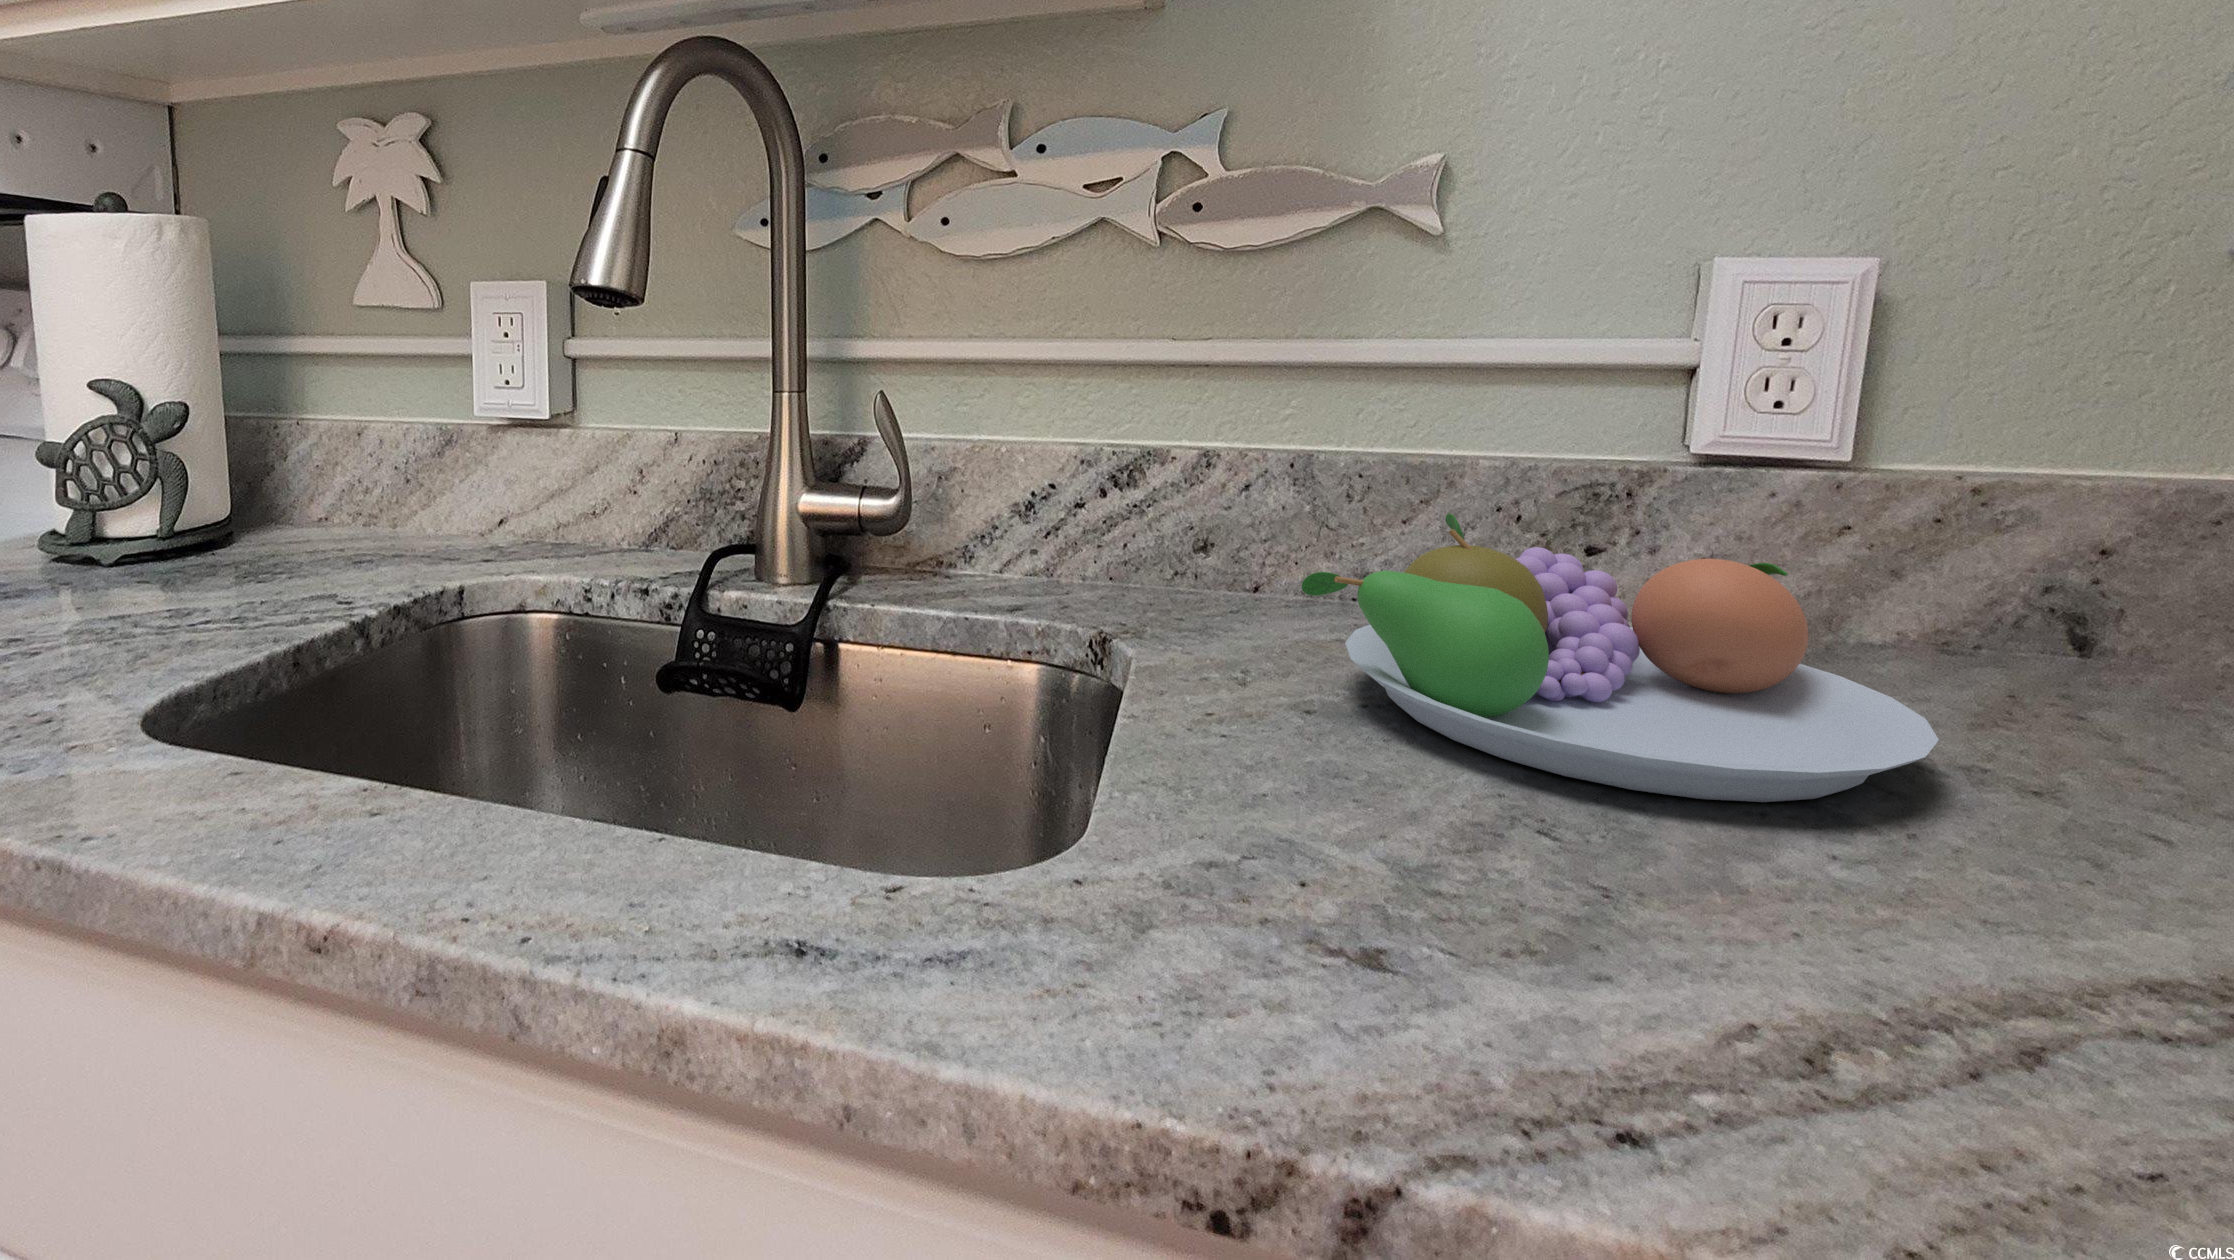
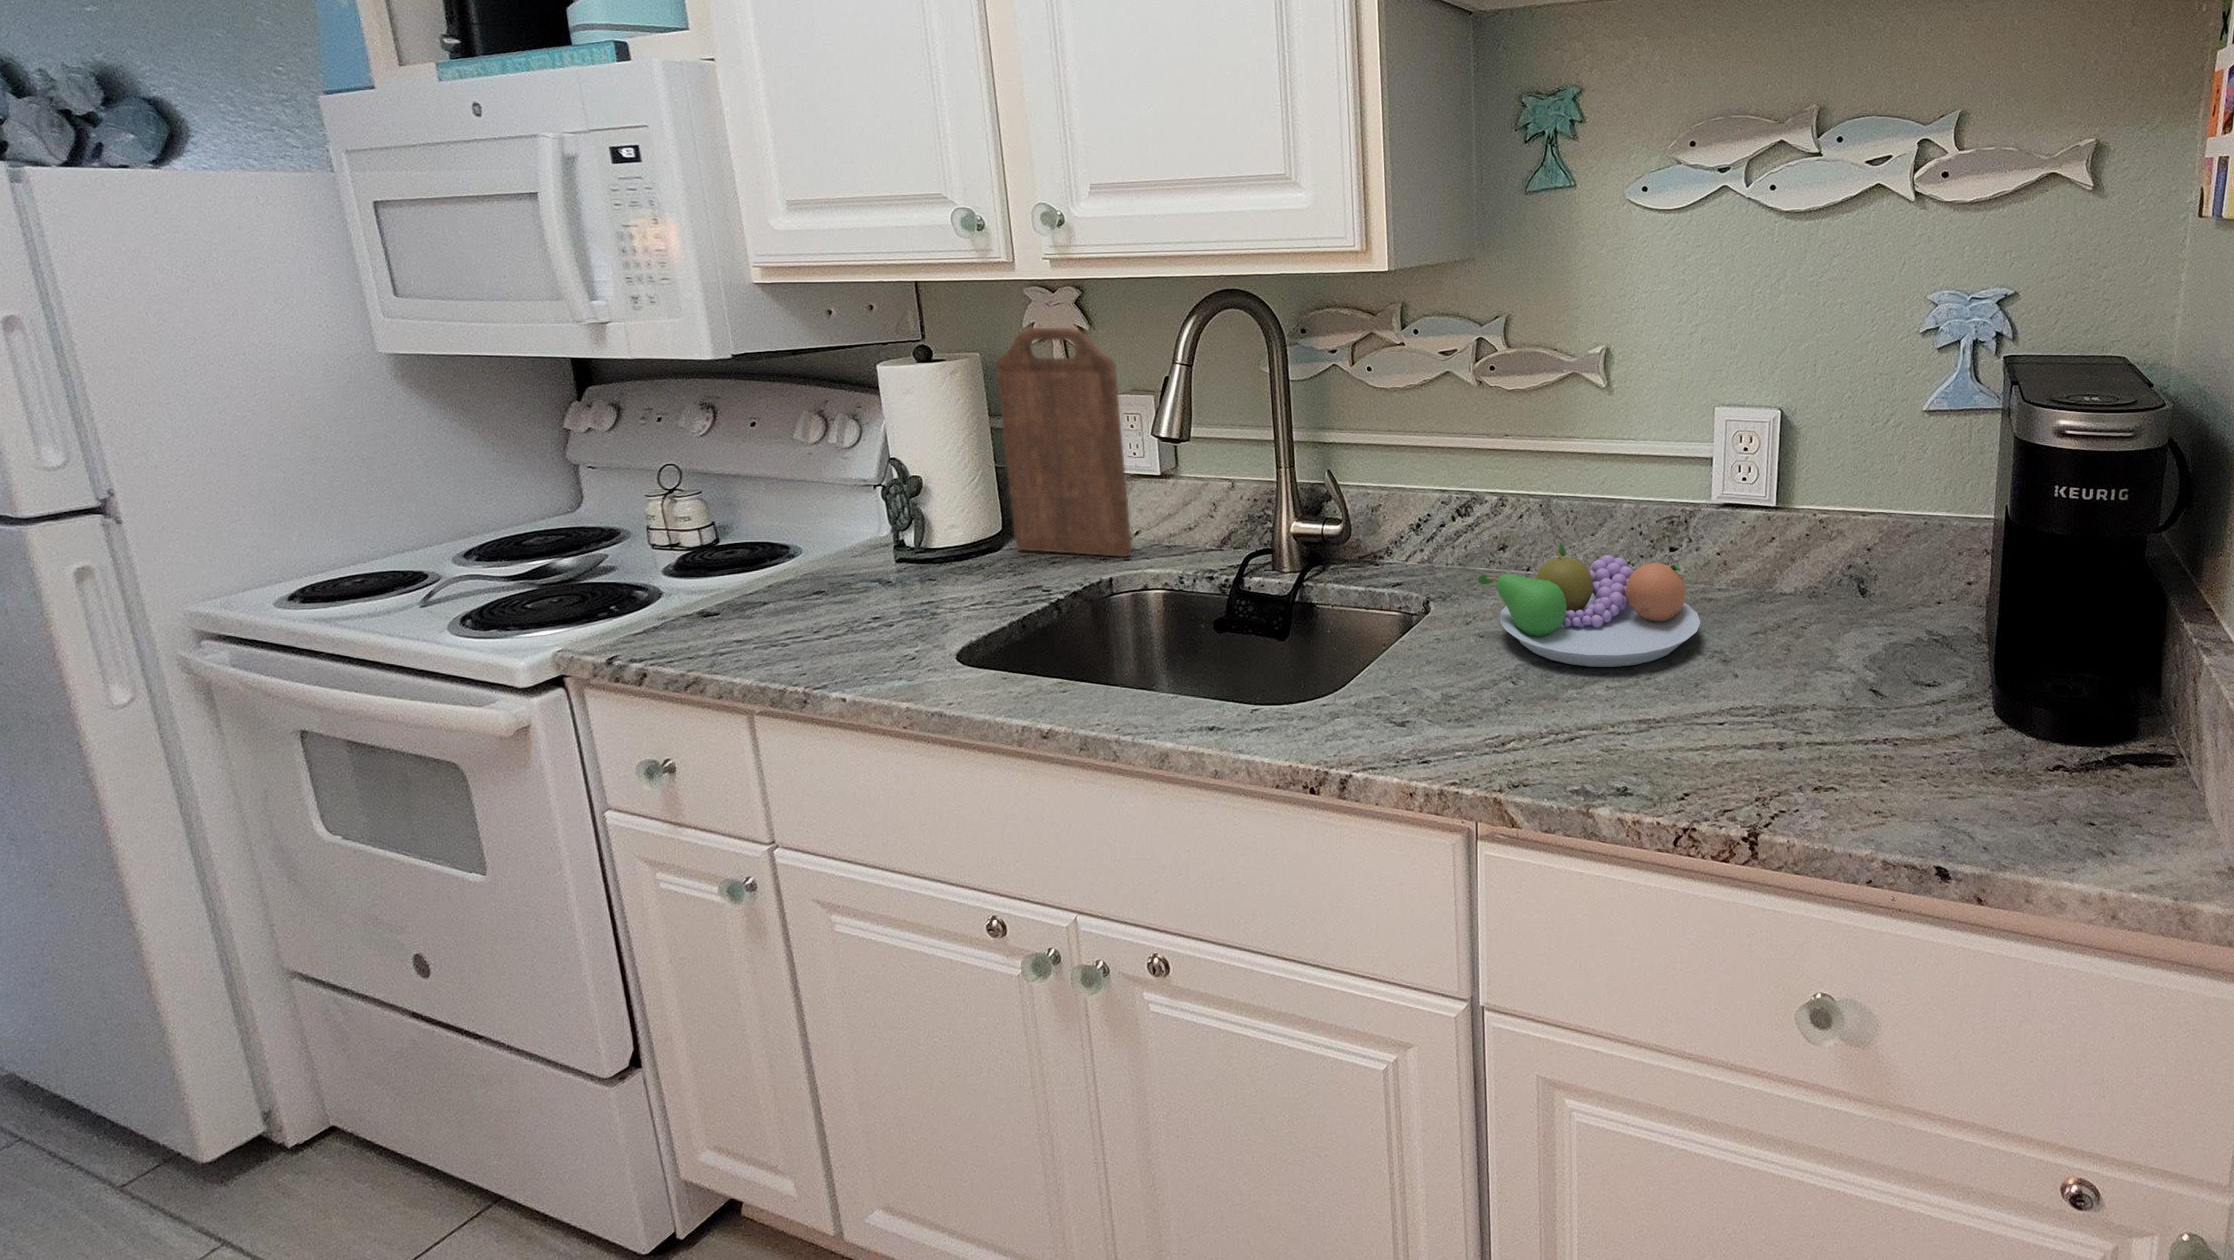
cutting board: none [282,153,495,556] -> present [996,328,1132,557]

